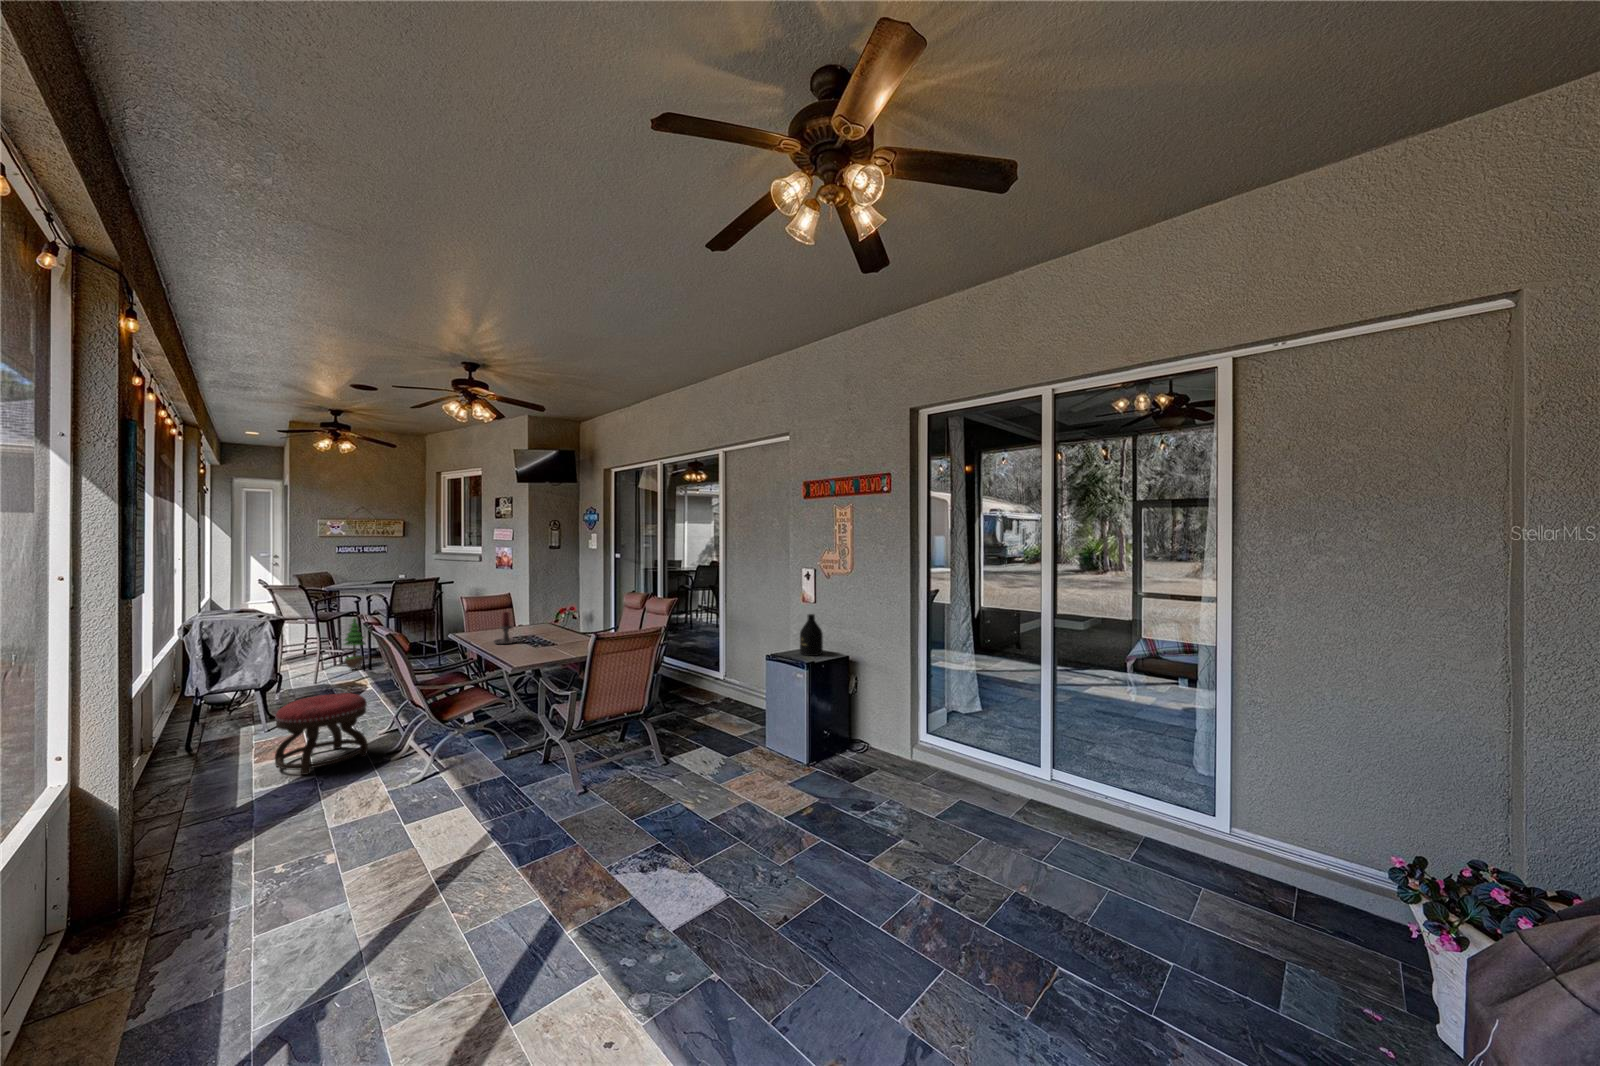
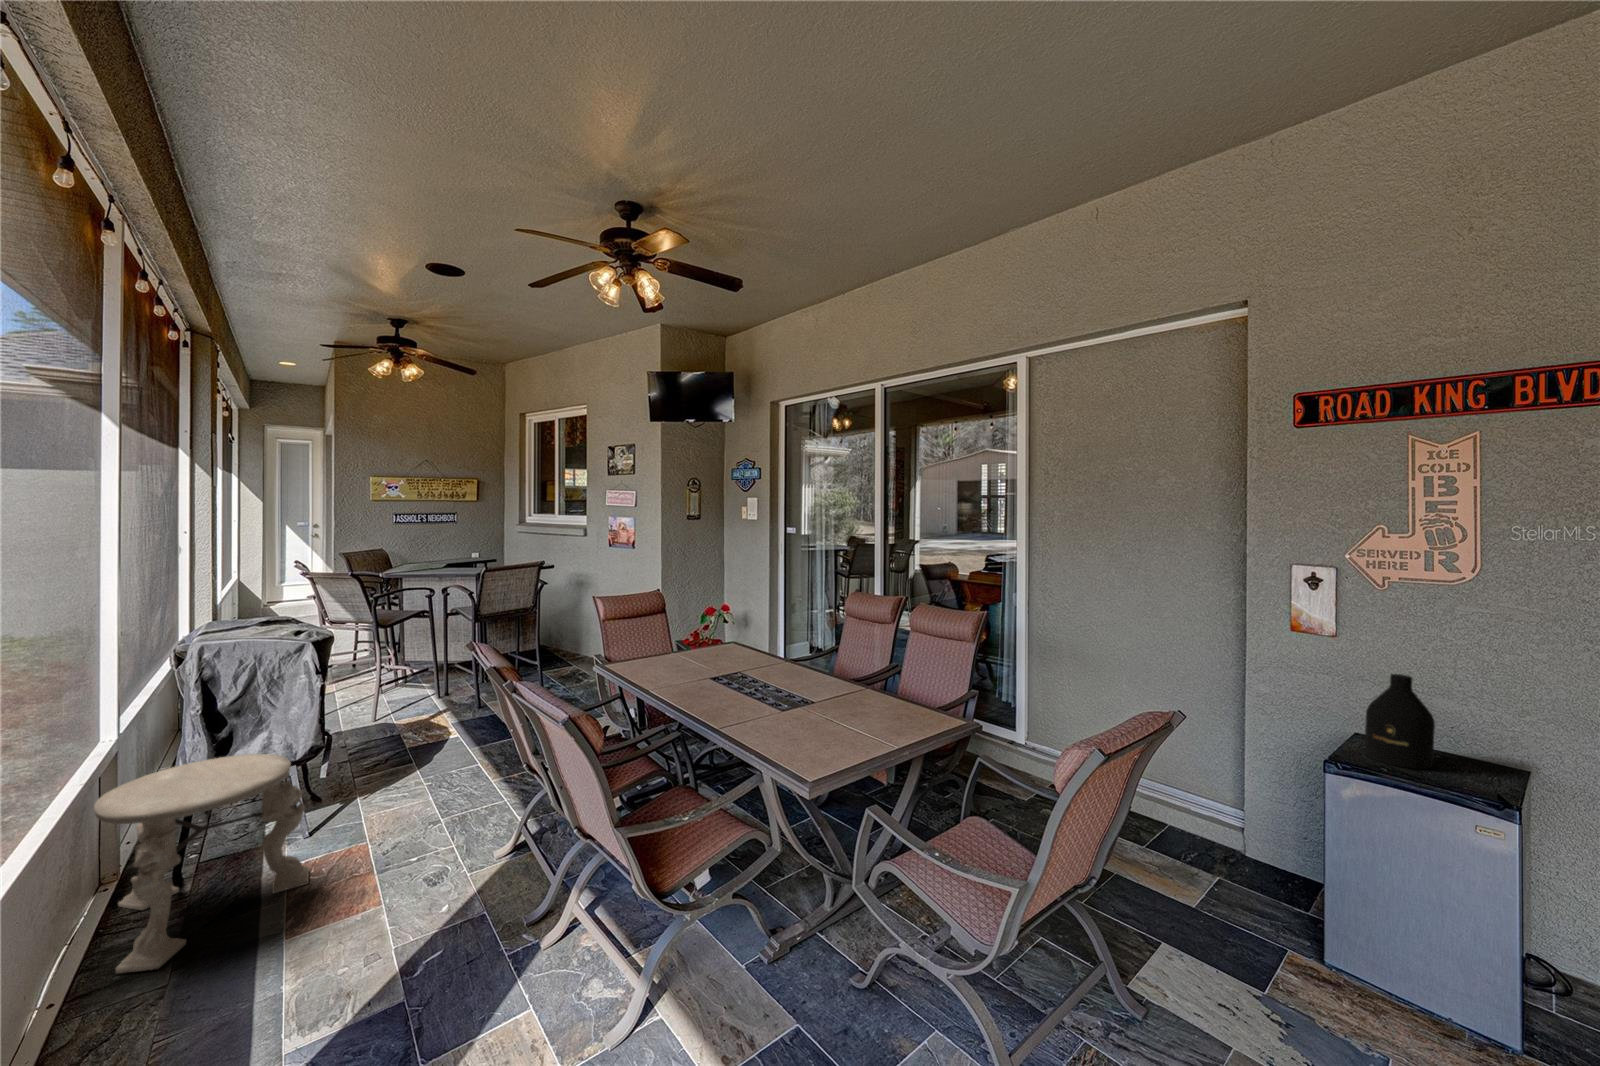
candle holder: present [493,612,520,644] -> none [690,638,741,700]
potted tree: present [344,618,365,670] -> none [410,617,442,694]
side table: none [148,679,266,778] -> present [94,754,309,973]
ottoman: present [275,693,368,775] -> none [324,794,491,984]

